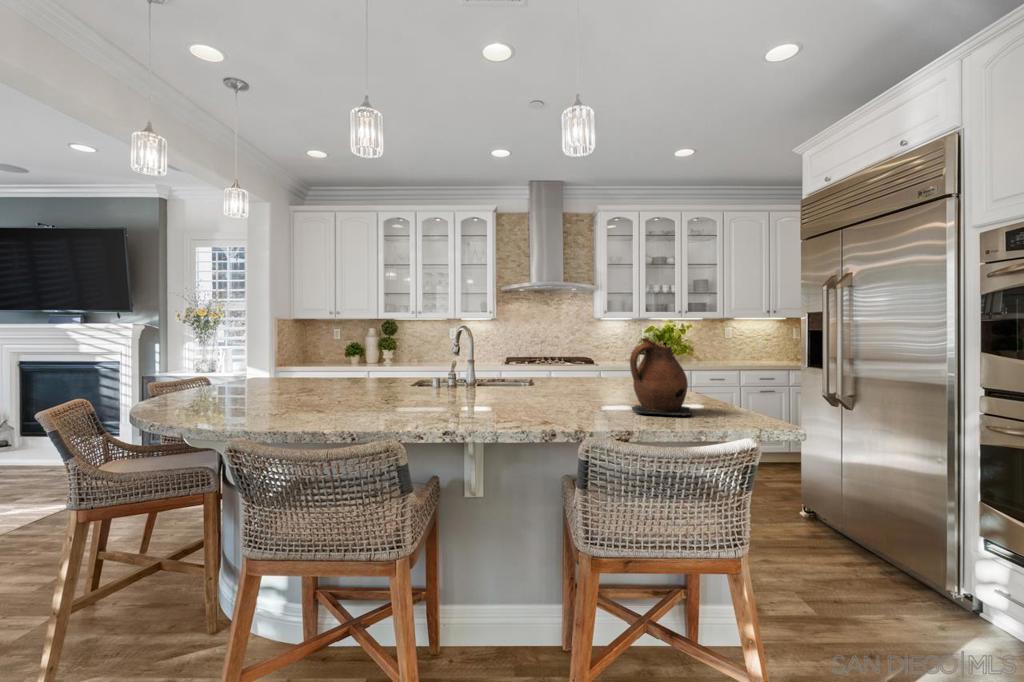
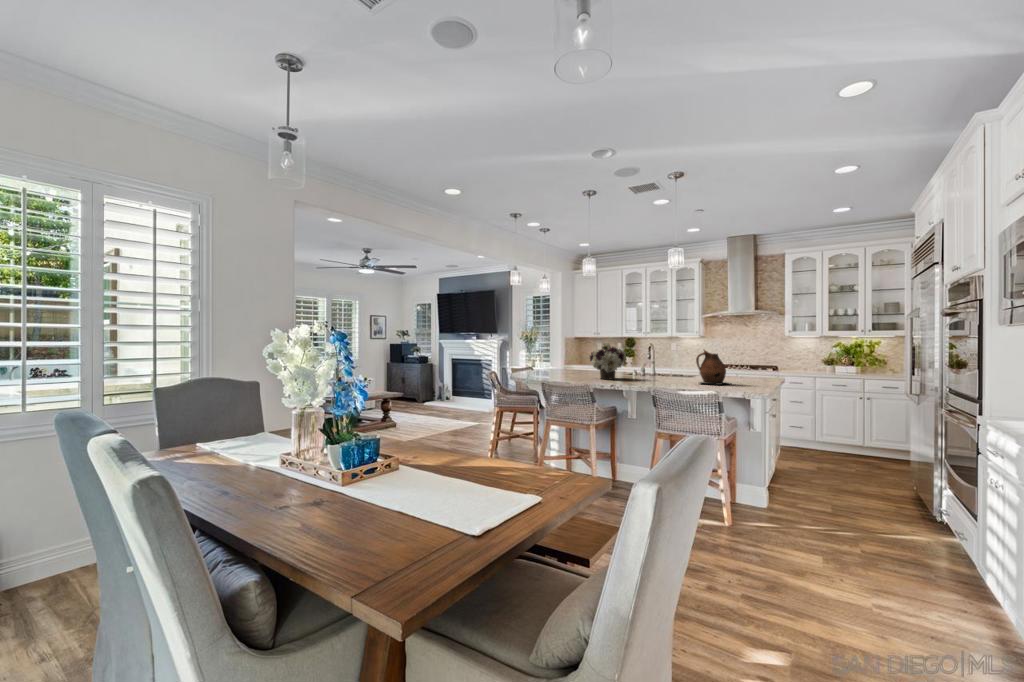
flower arrangement: none [372,322,464,414] -> present [590,343,626,379]

